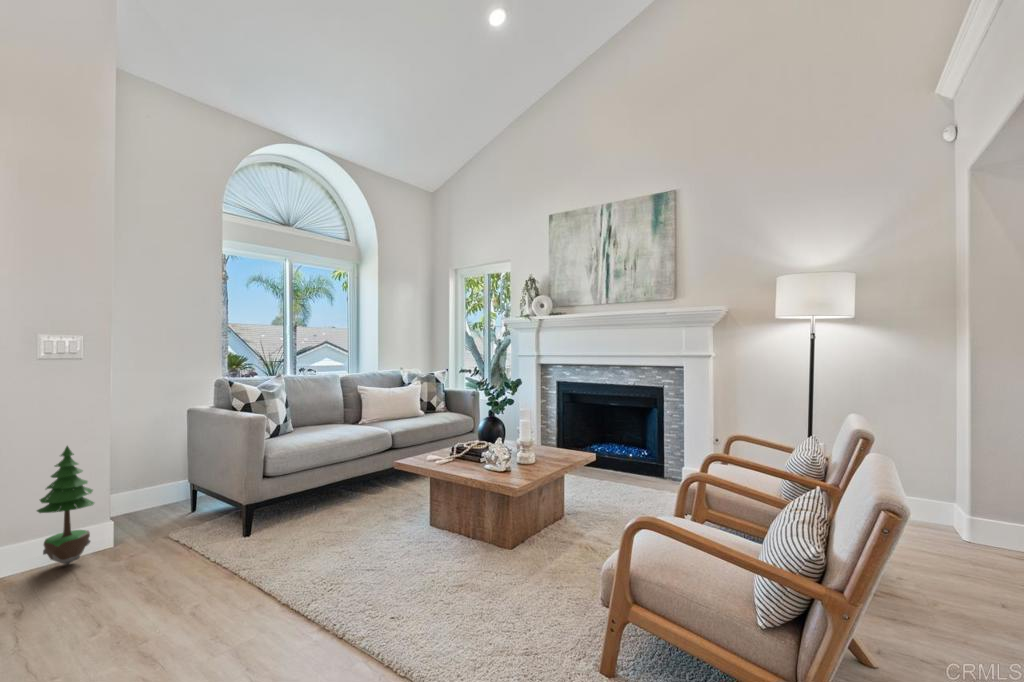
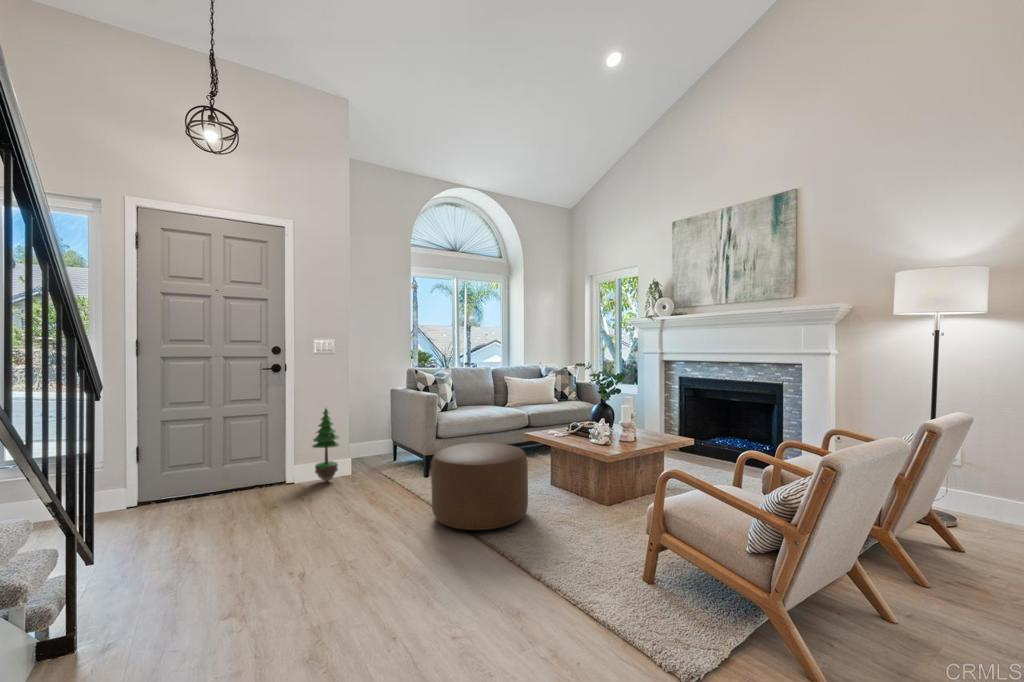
ottoman: none [261,483,411,627] -> present [431,442,528,530]

